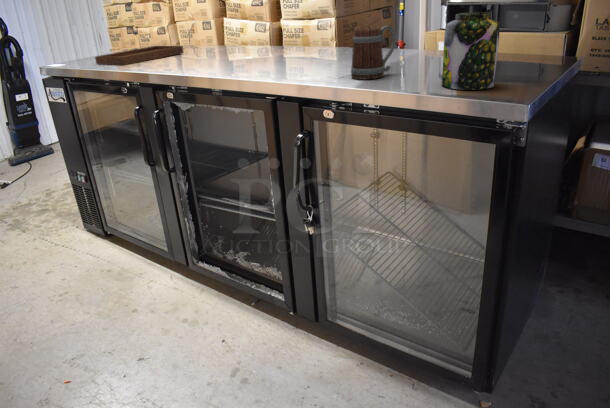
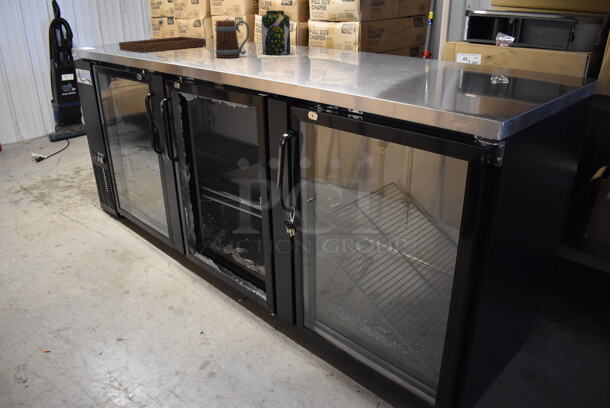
jar: present [442,12,500,90] -> present [261,10,290,55]
beer mug: present [351,26,396,80] -> present [216,20,250,58]

